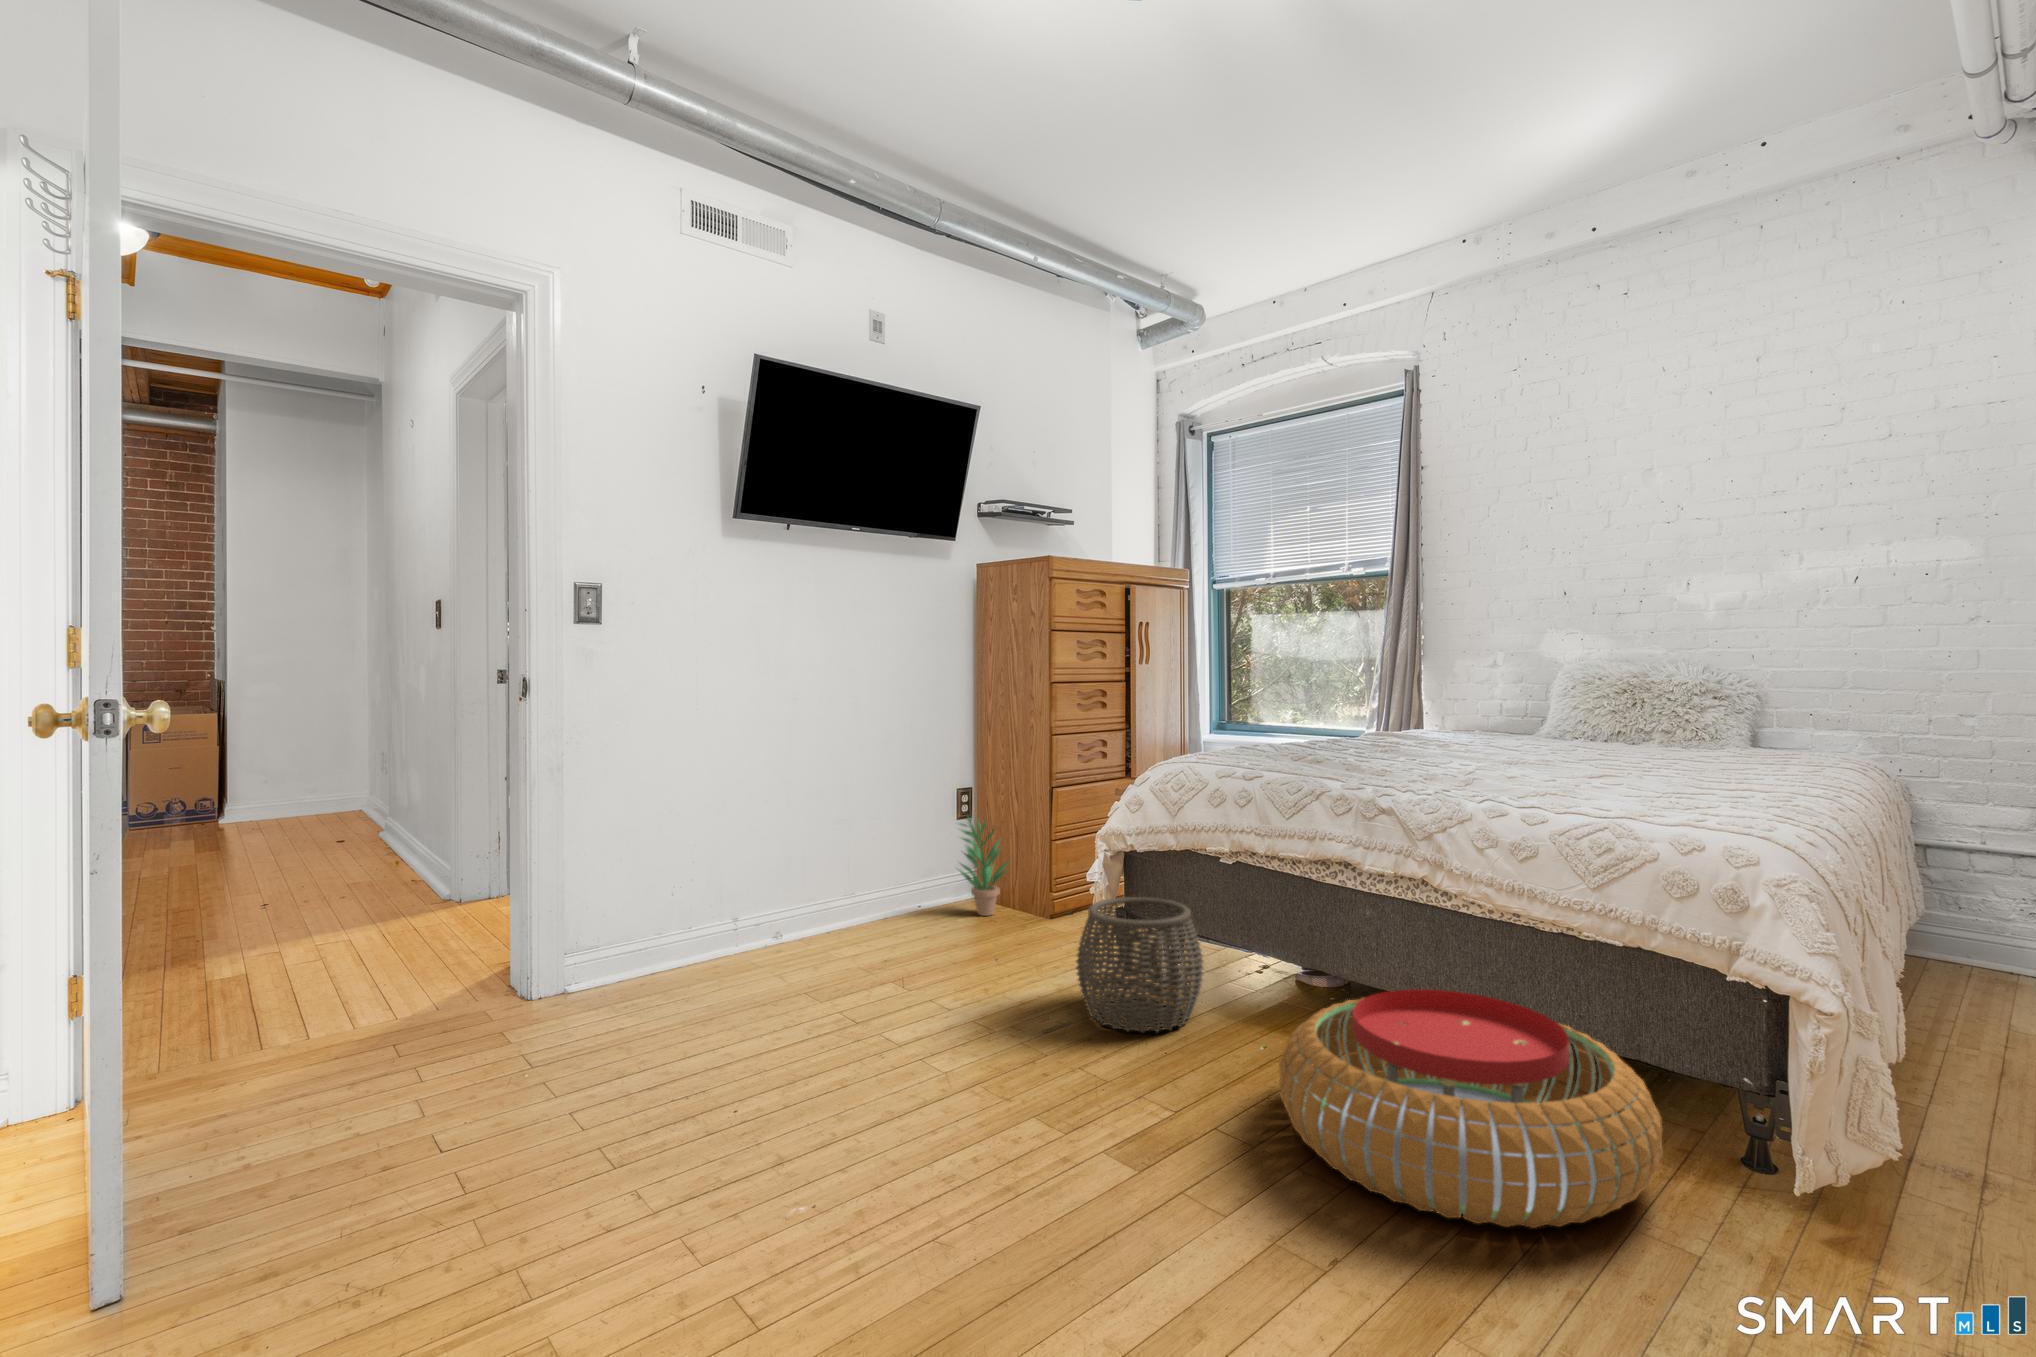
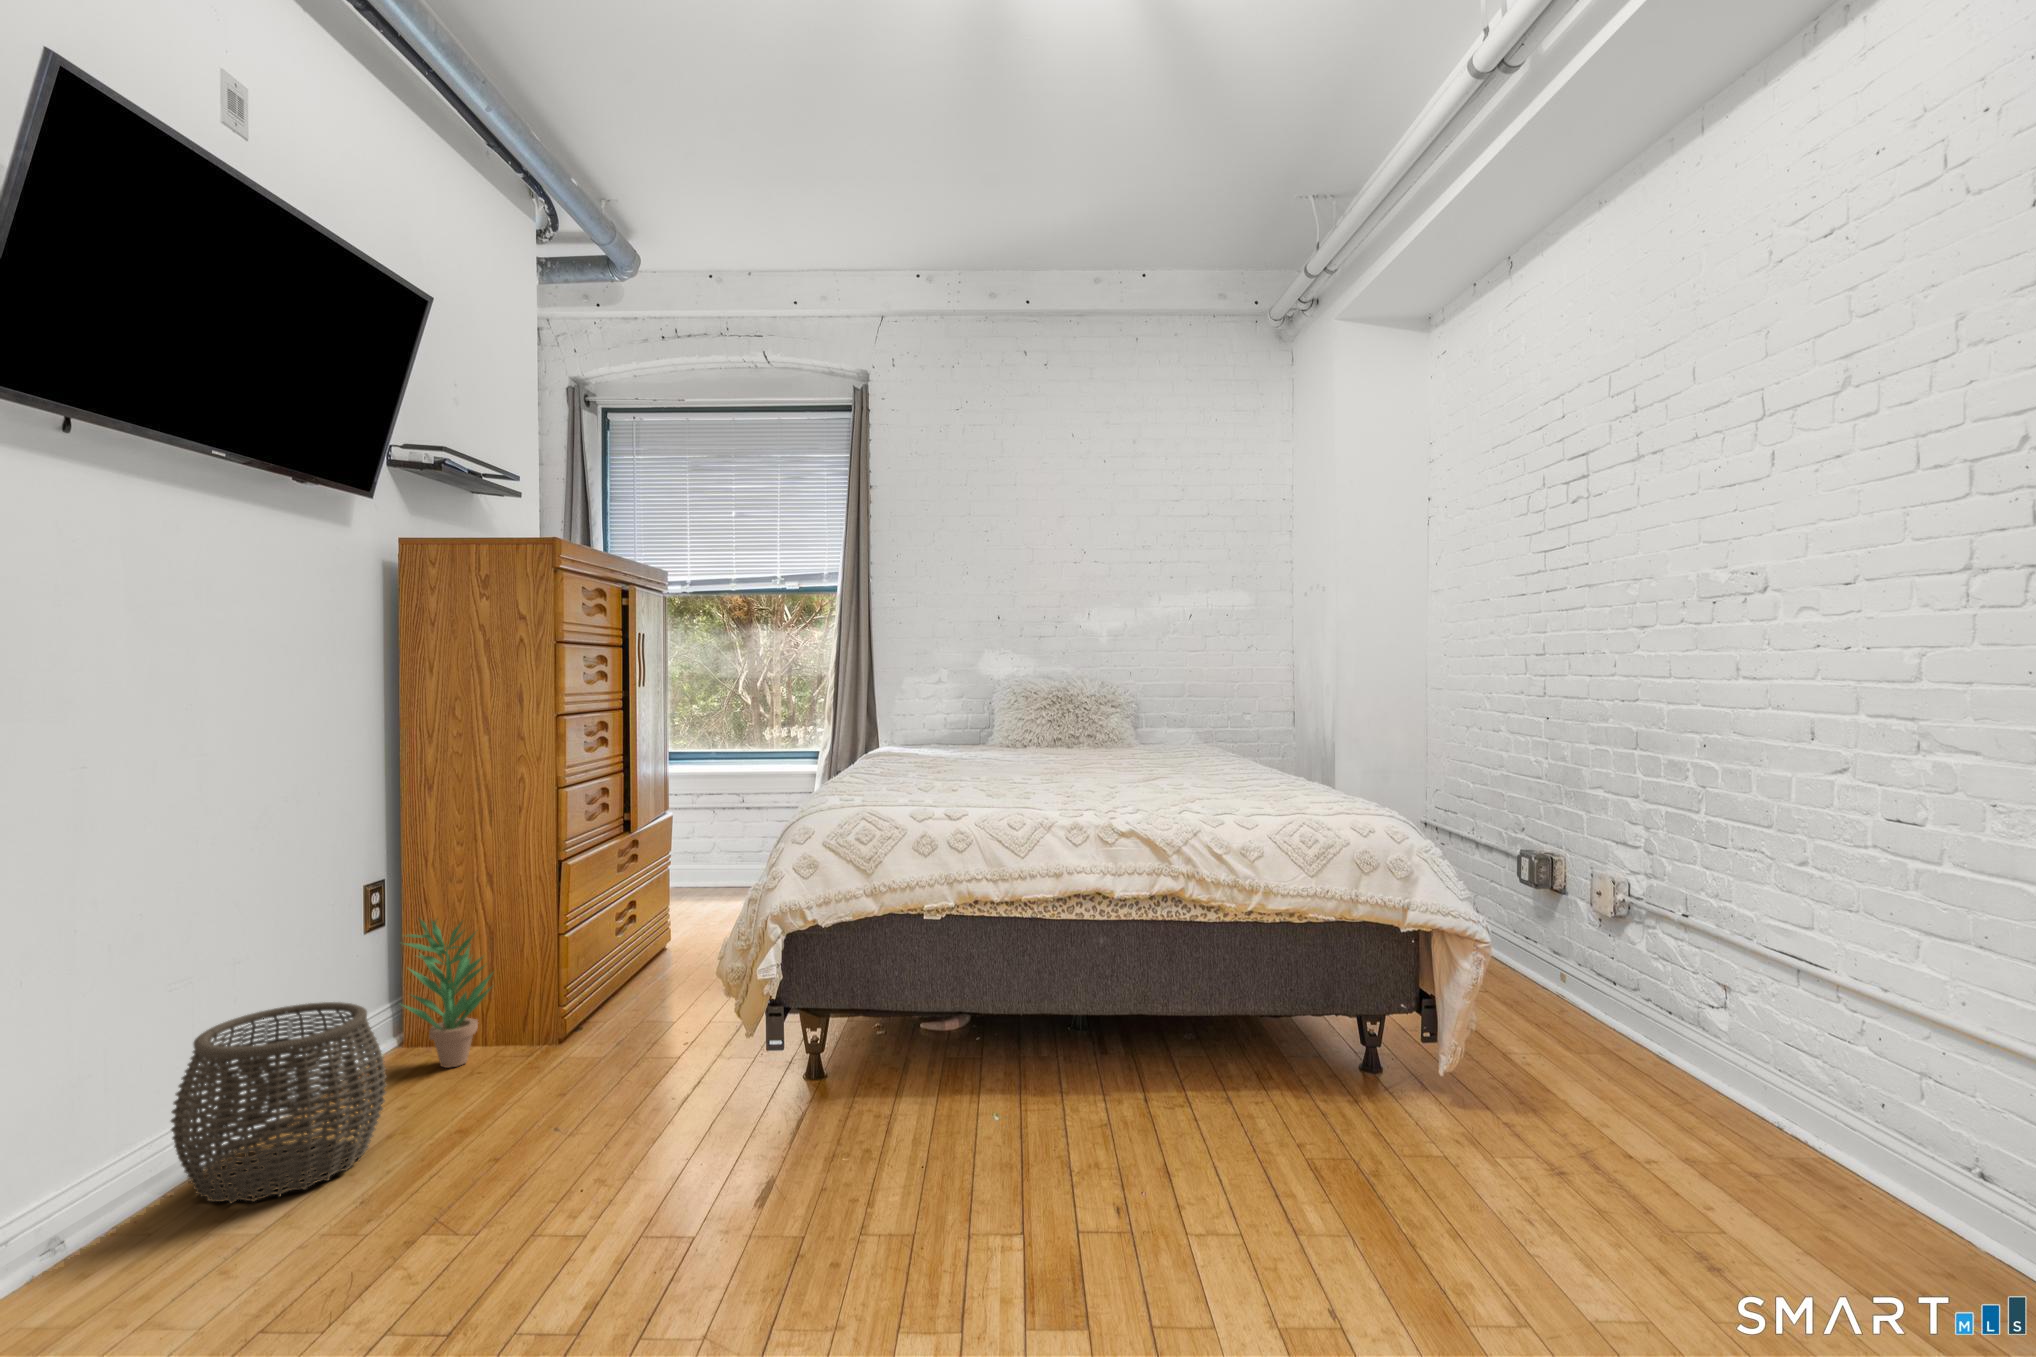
woven basket: present [1076,897,1204,1032] -> present [171,1002,387,1203]
pouf: present [1279,989,1663,1228] -> none [1110,995,1448,1214]

